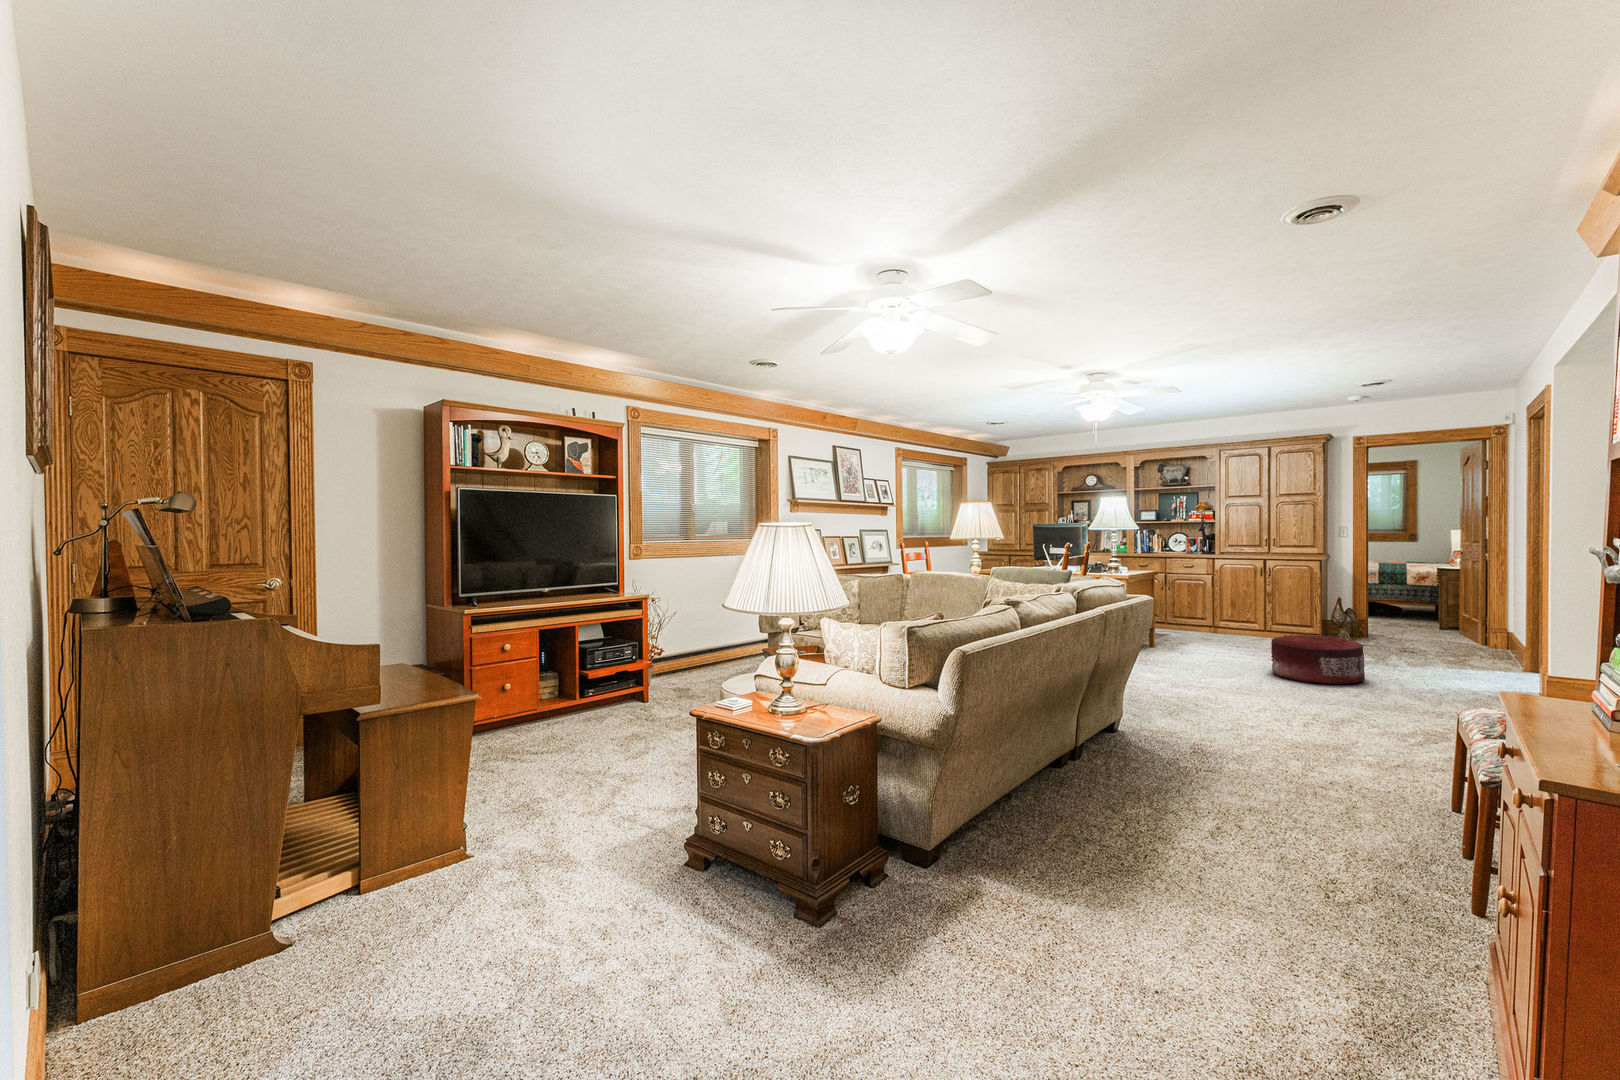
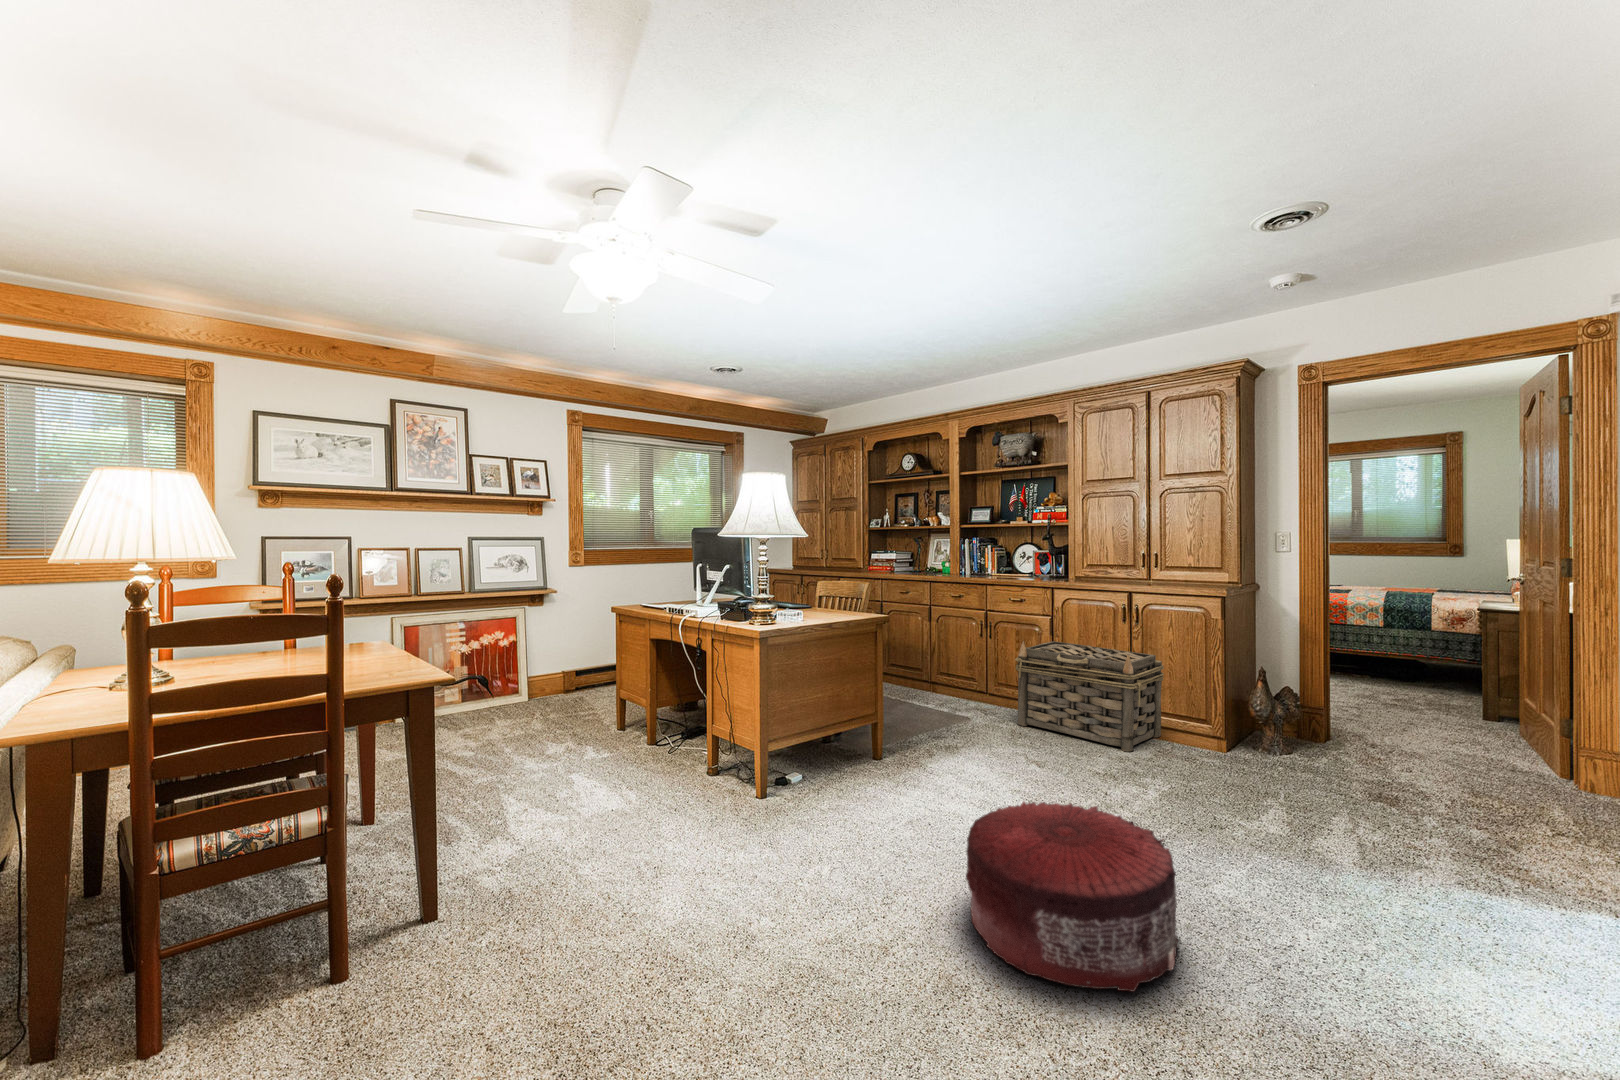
basket: none [1200,586,1286,641] -> present [1015,641,1164,752]

